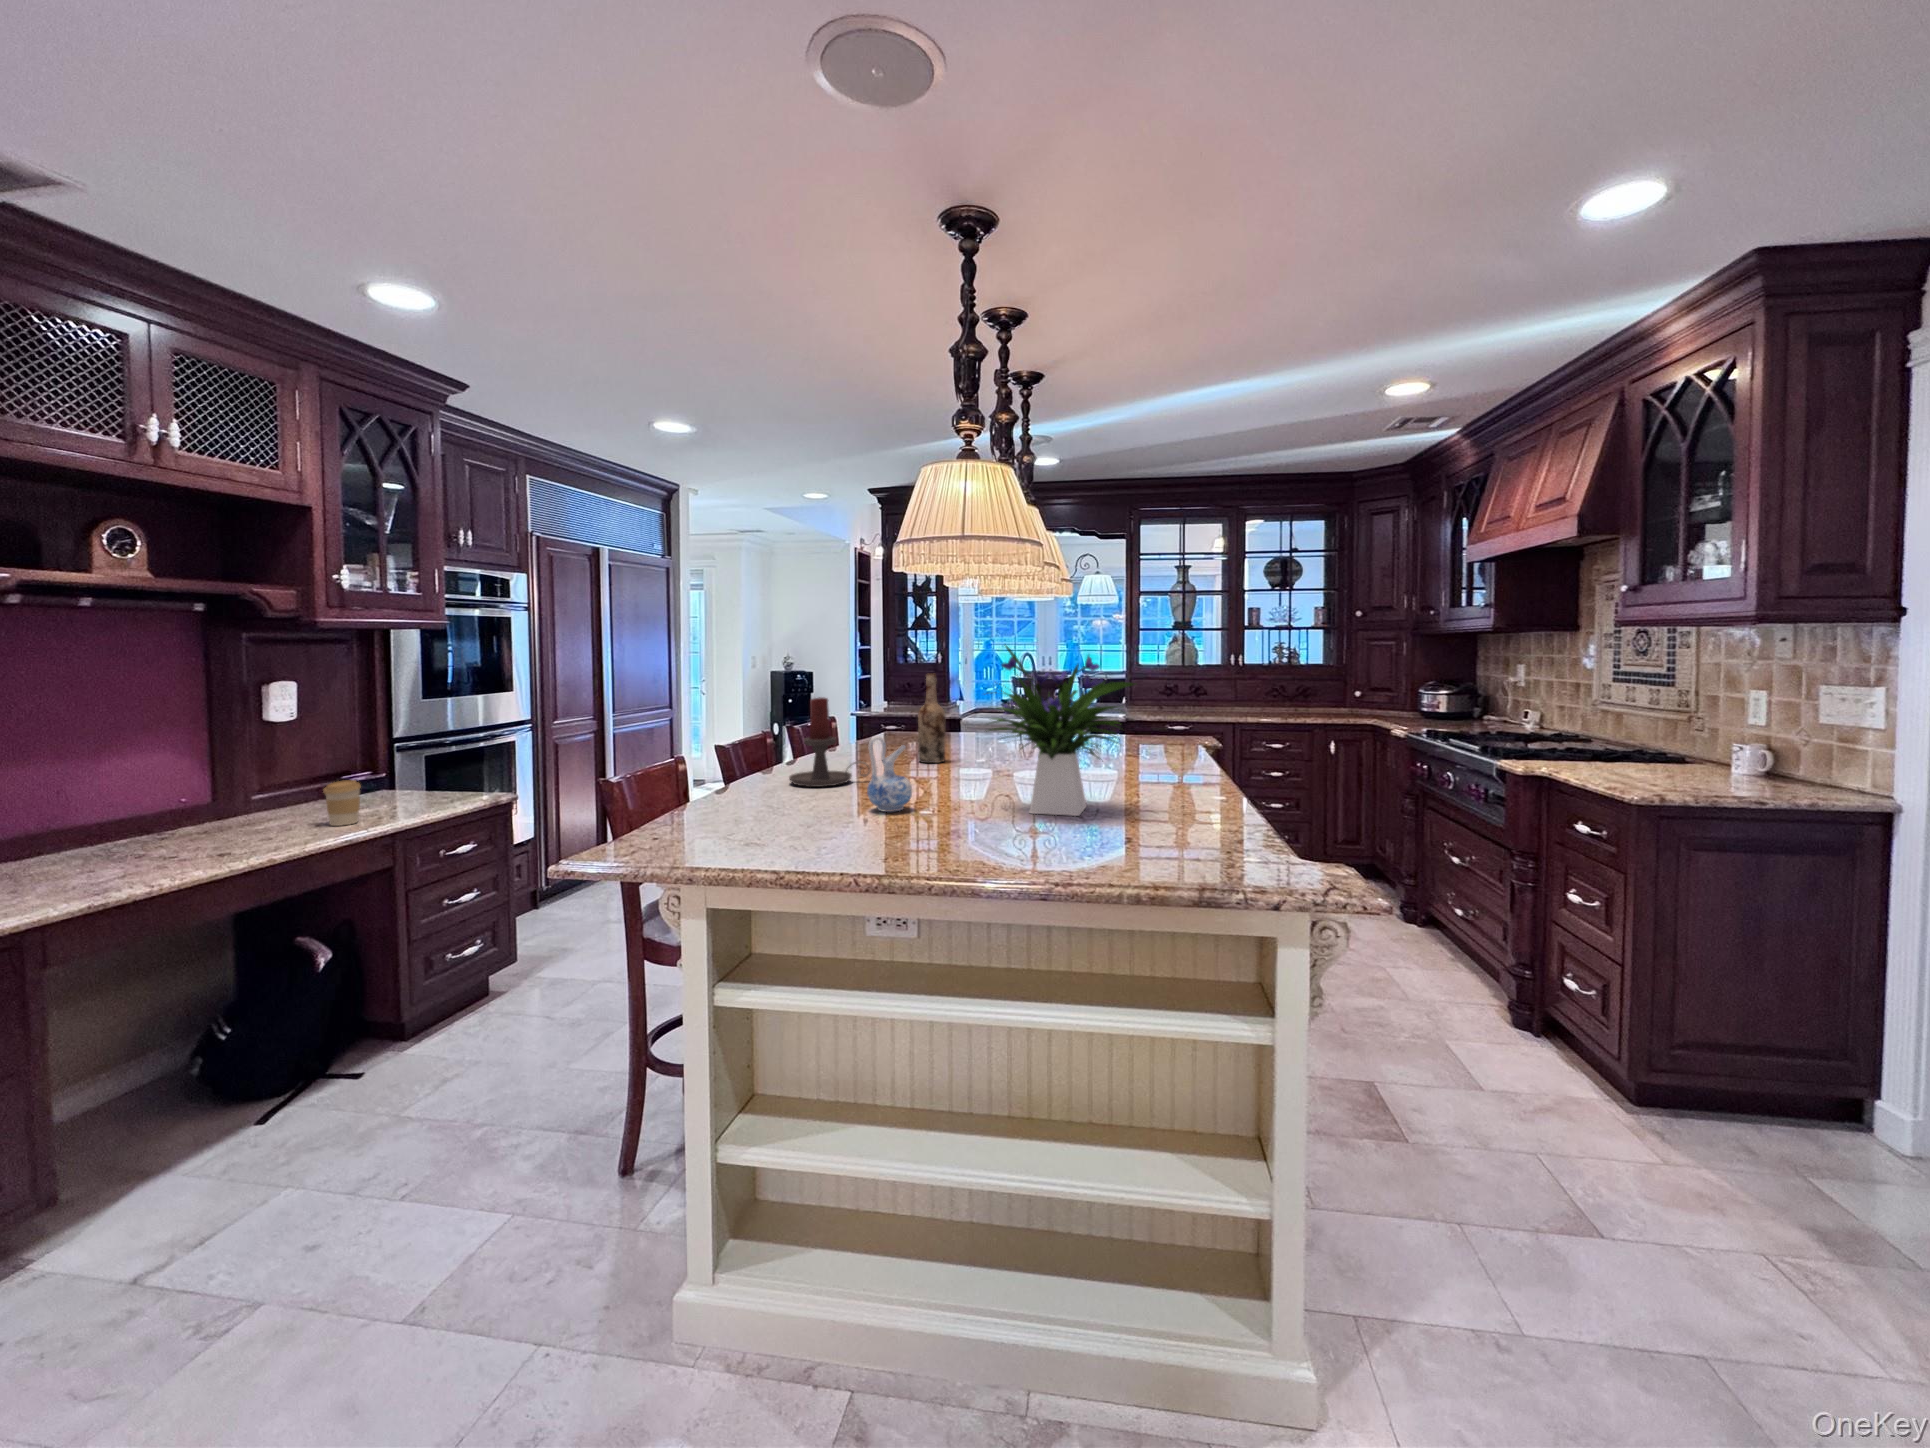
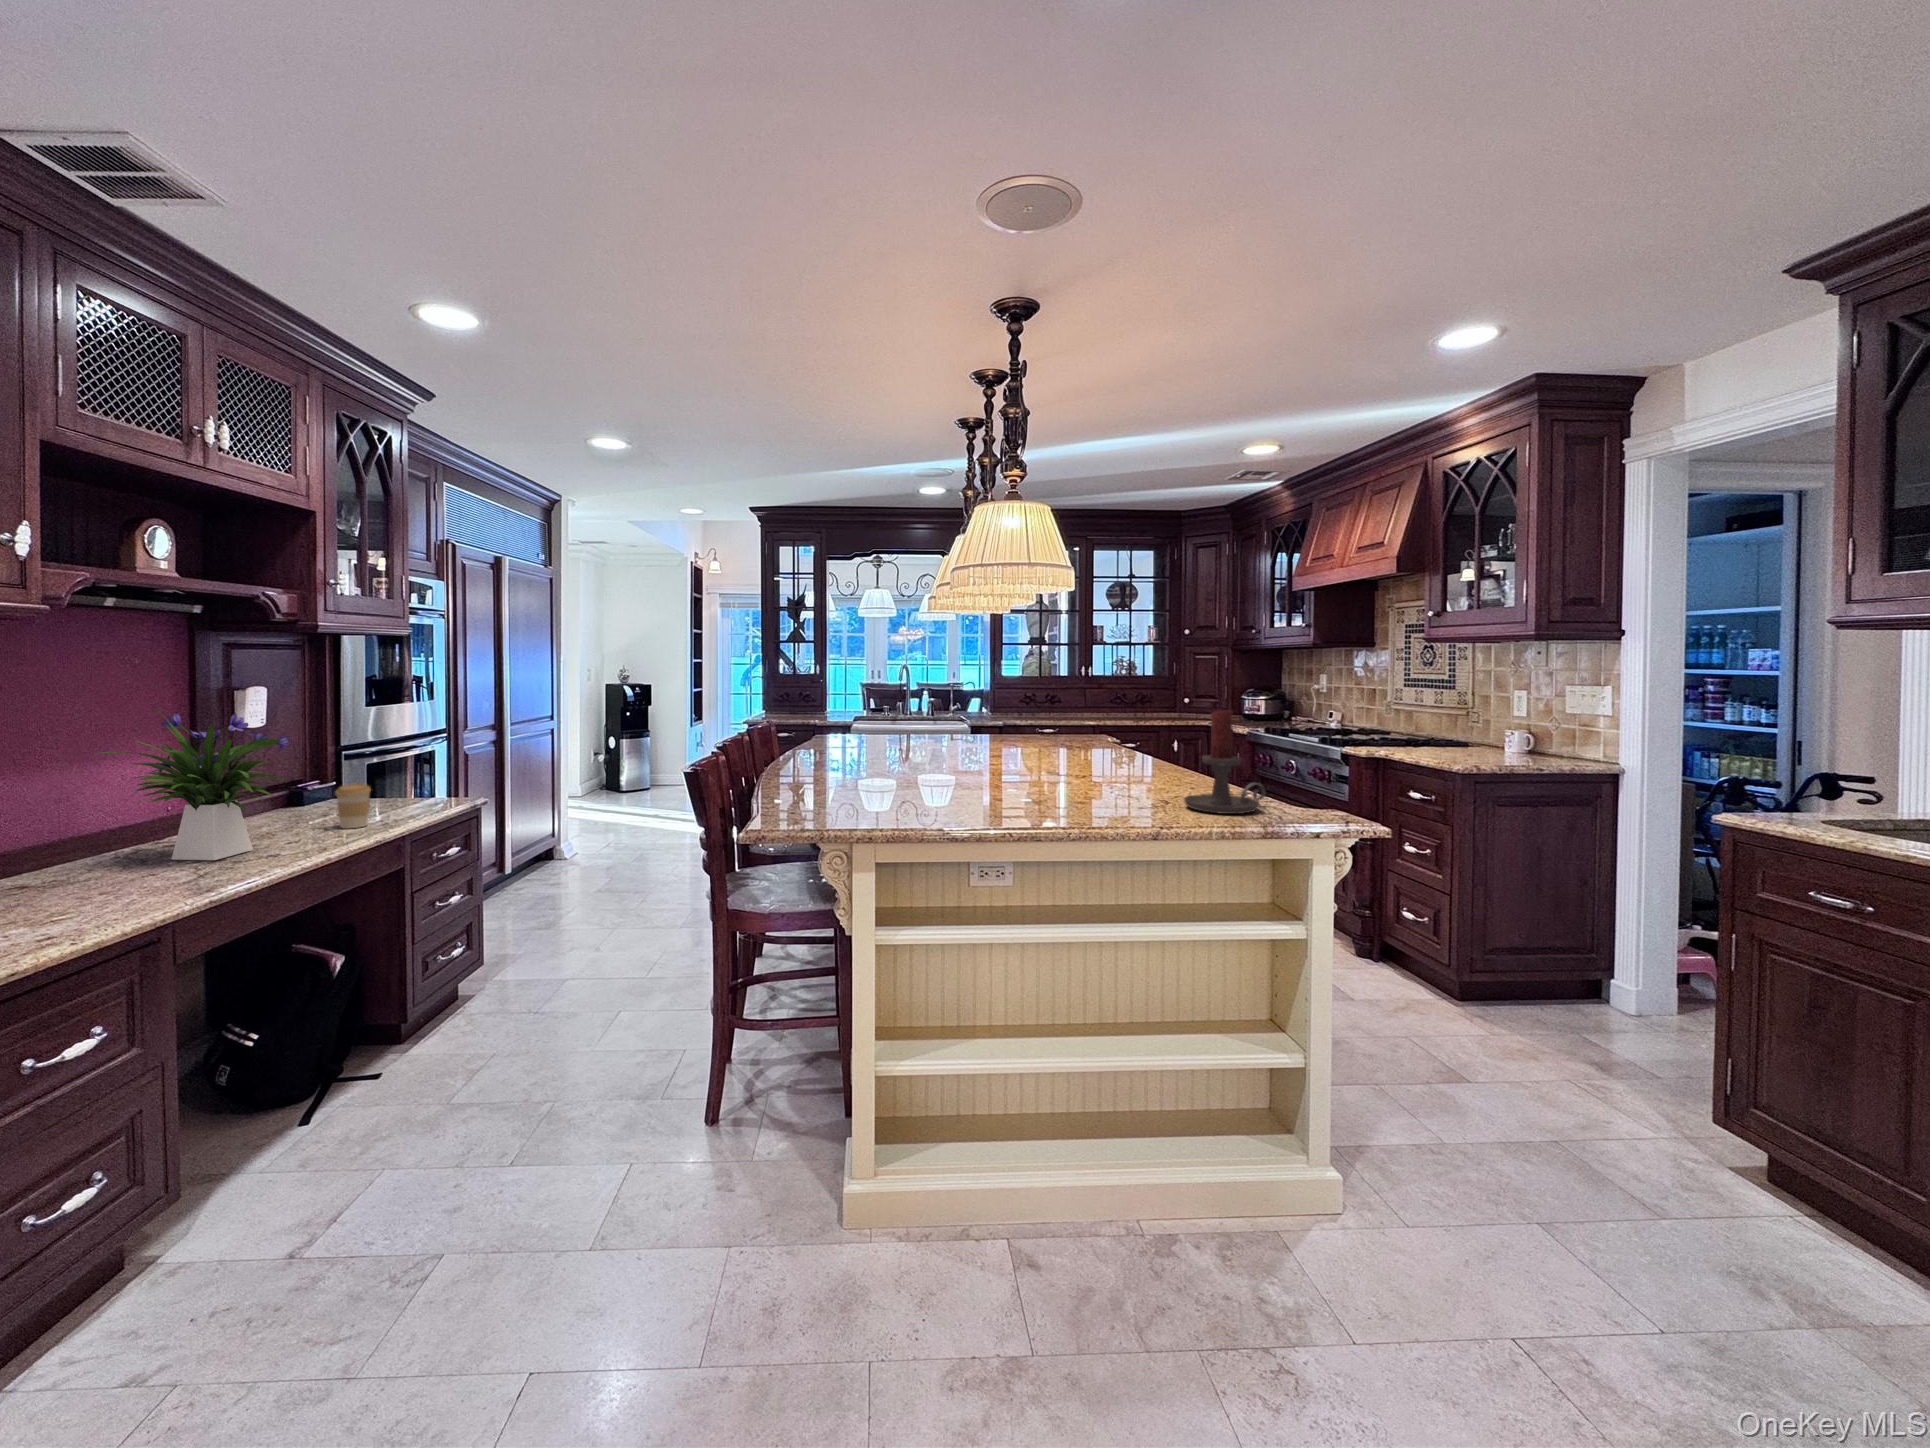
flower arrangement: present [990,646,1135,816] -> present [95,706,290,860]
wine bottle: present [918,673,945,763] -> none [895,678,919,757]
candle holder: present [789,697,869,787] -> present [1184,710,1265,814]
ceramic pitcher: present [867,736,912,812] -> none [929,727,966,790]

